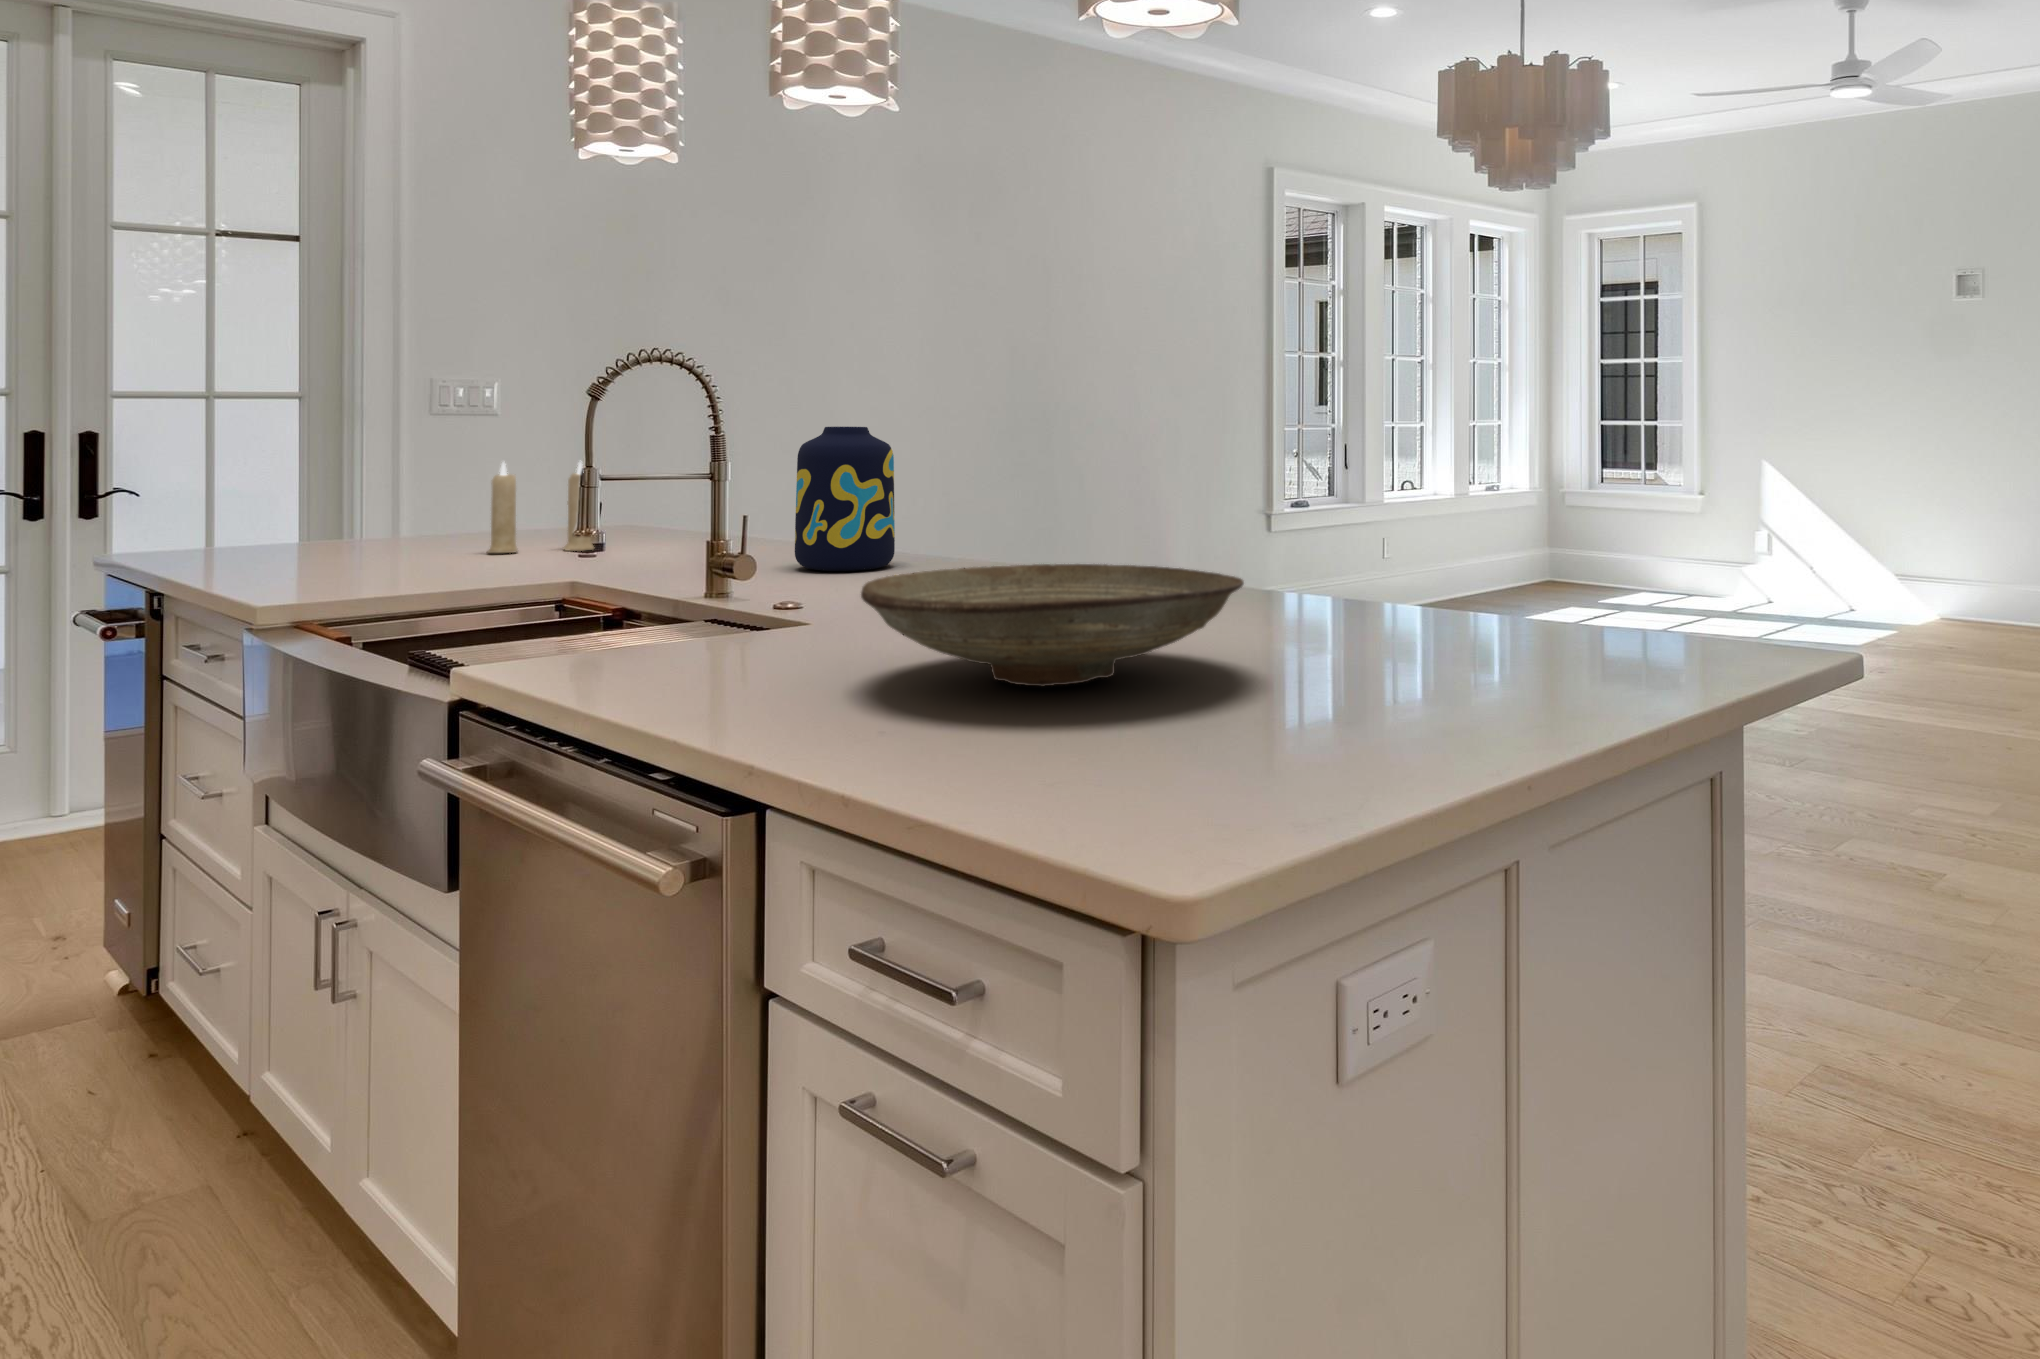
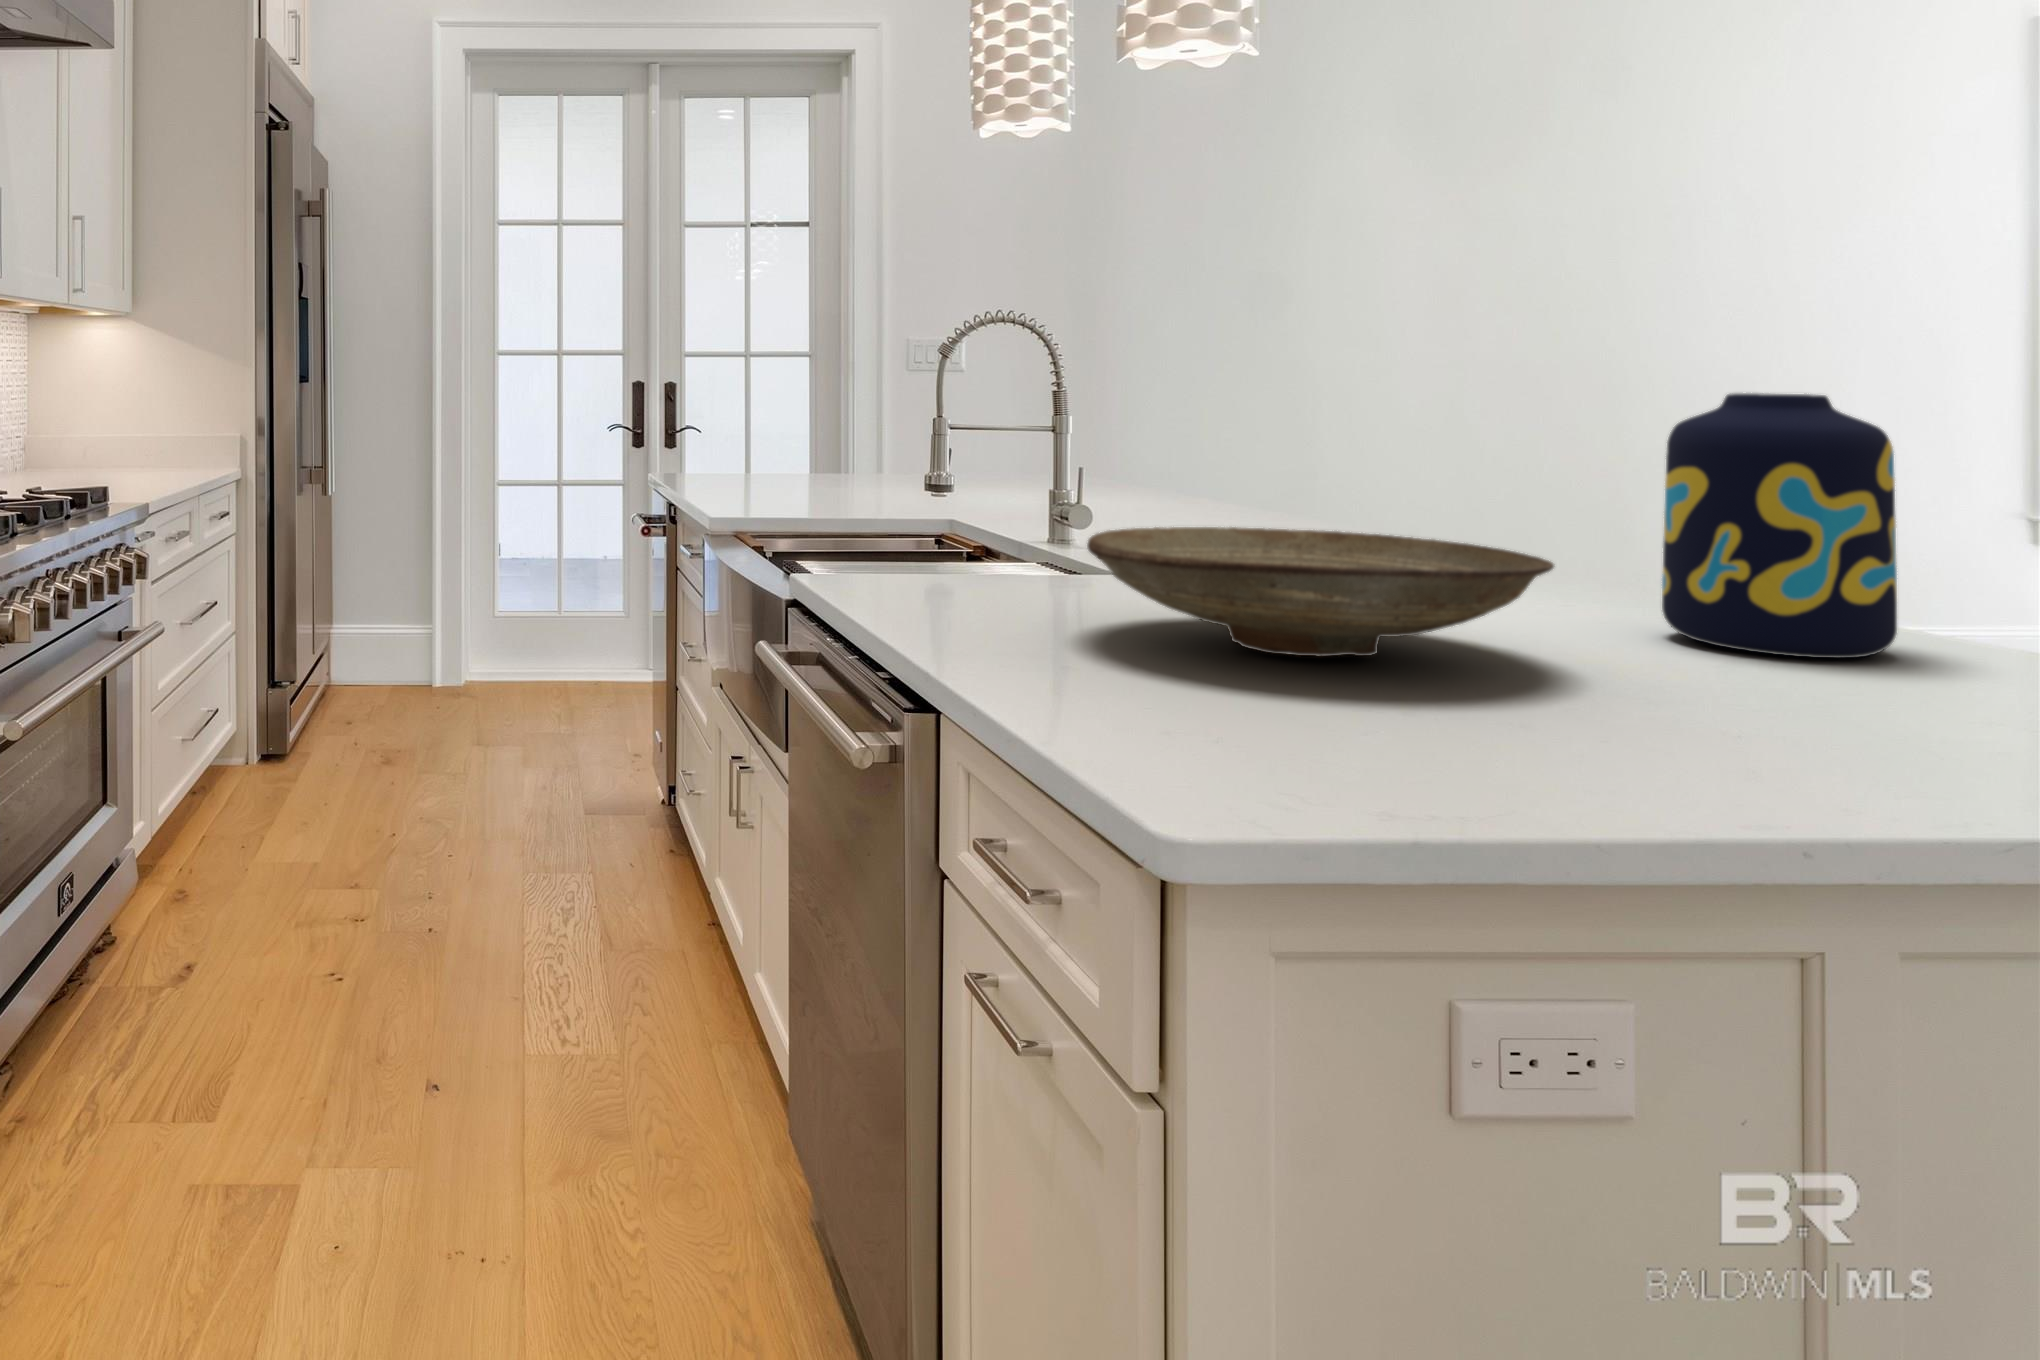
vase: present [795,427,895,571] -> present [1662,393,1897,658]
candle: present [488,462,594,553] -> none [907,408,999,492]

